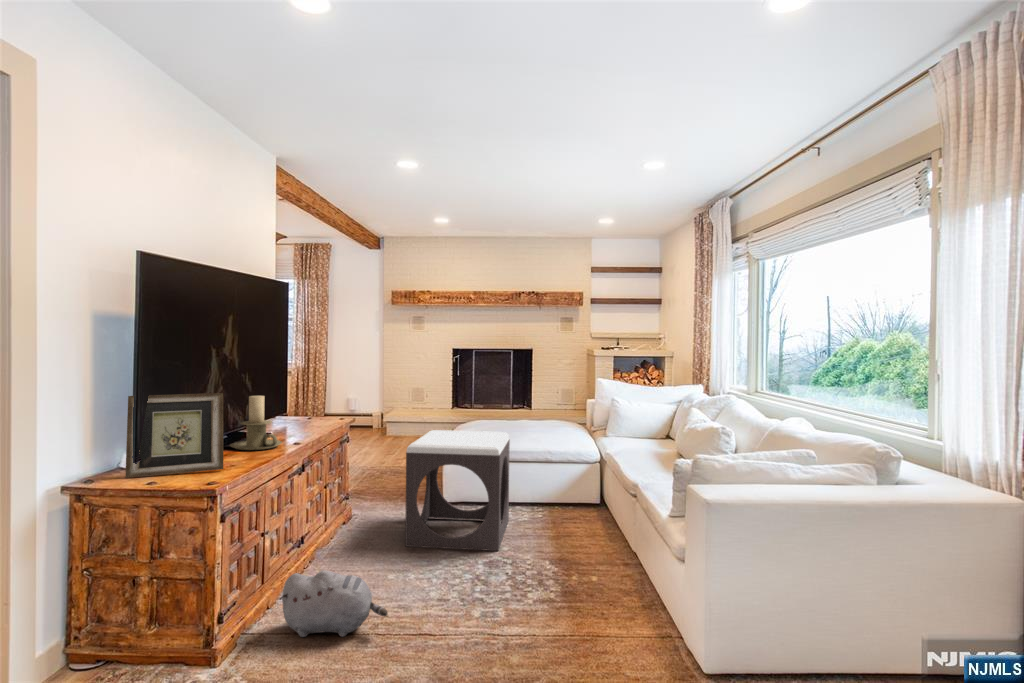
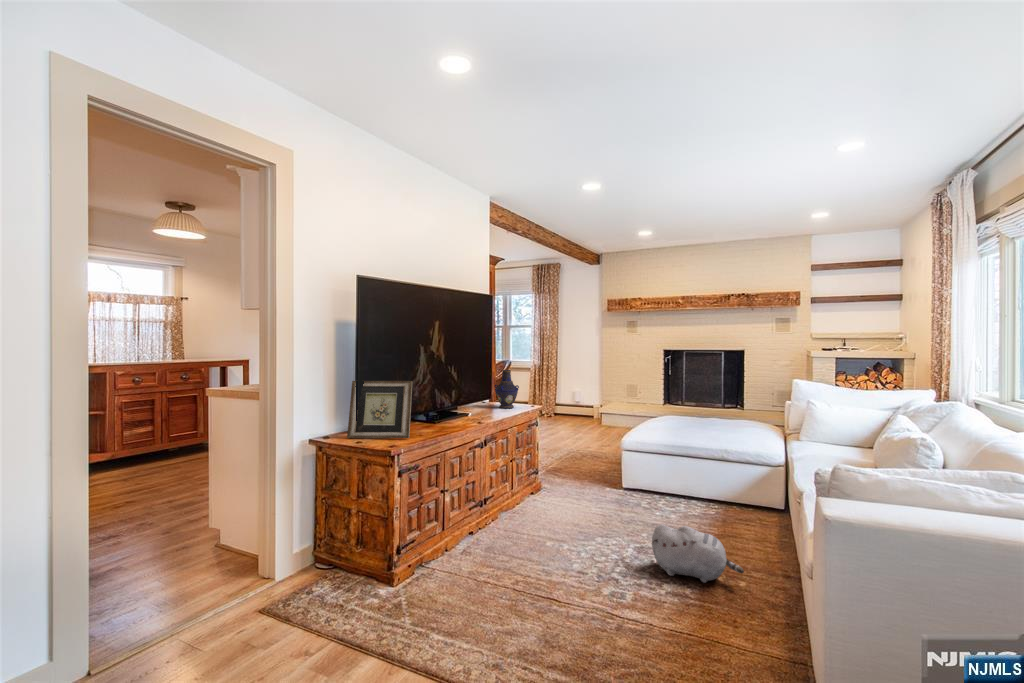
vase: none [288,376,322,425] -> present [494,370,519,409]
candle holder: present [230,396,282,451] -> none [433,384,470,426]
footstool: present [405,430,510,551] -> none [575,420,680,537]
plush toy: present [280,570,388,637] -> present [652,524,744,583]

